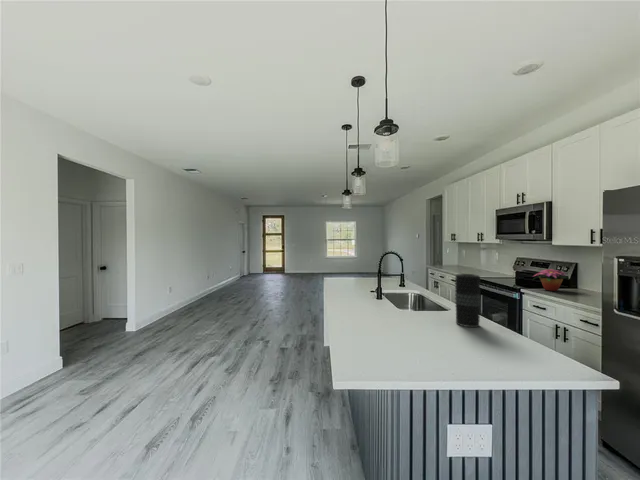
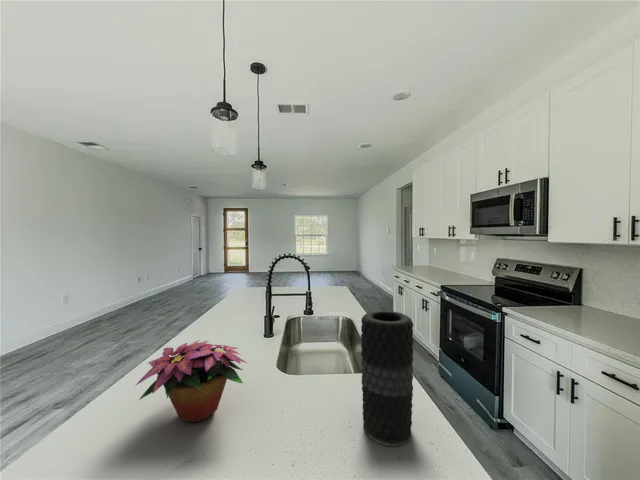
flower arrangement: present [535,269,566,291] -> present [136,340,247,422]

